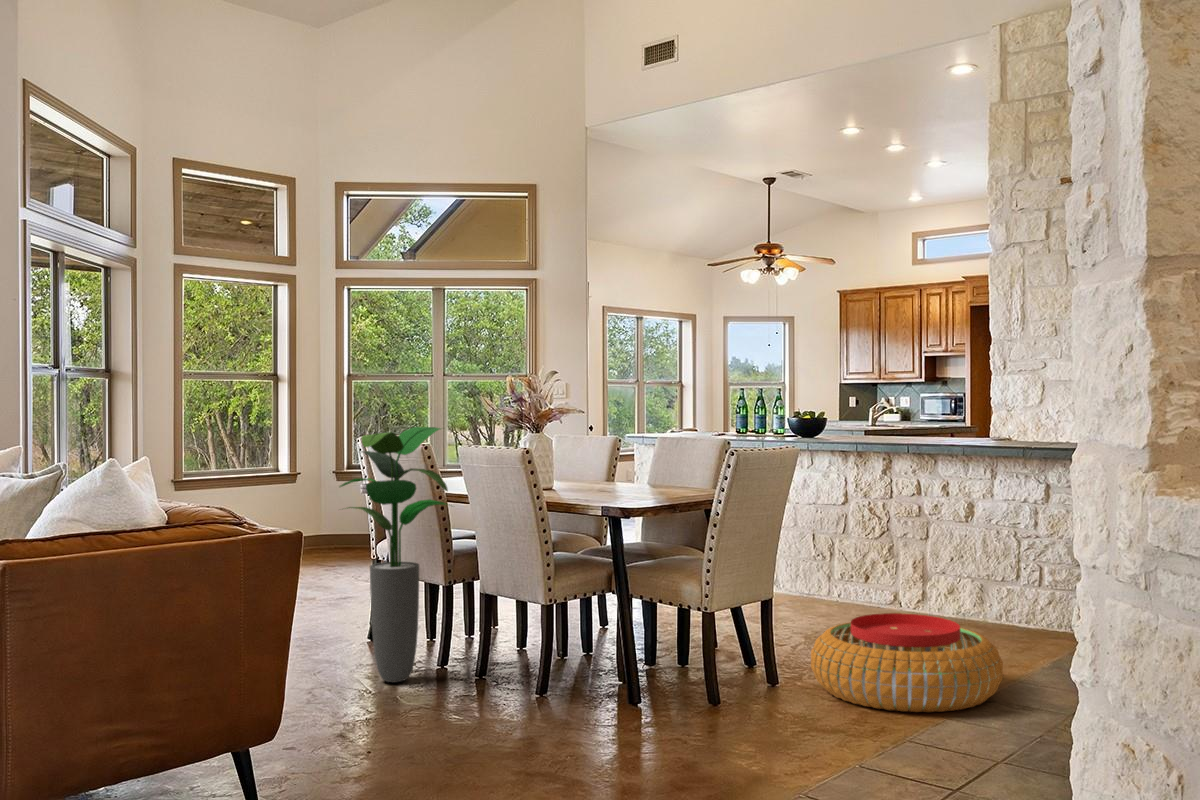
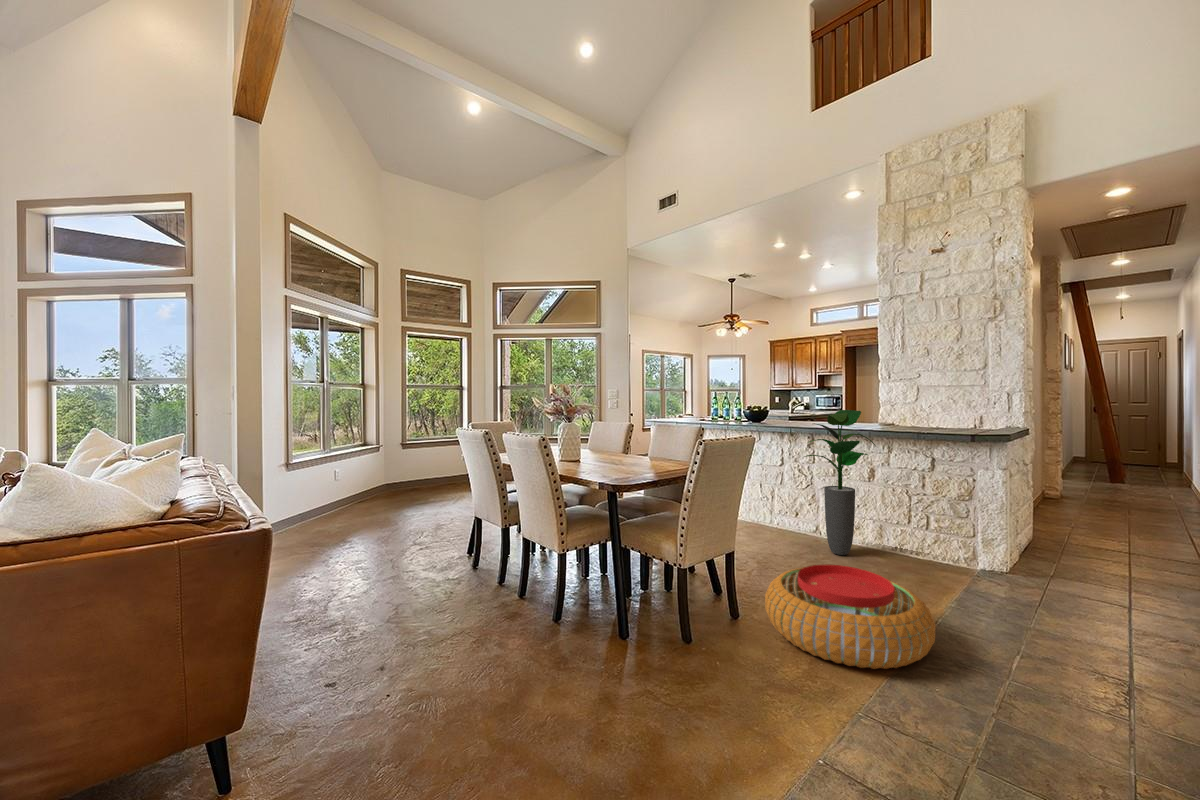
potted plant: present [340,427,448,682] -> present [804,410,876,555]

